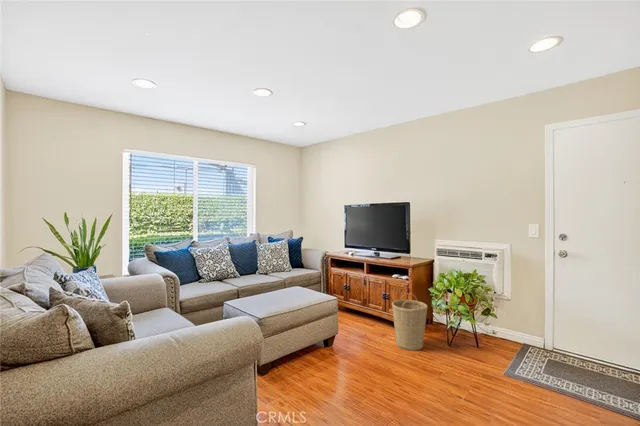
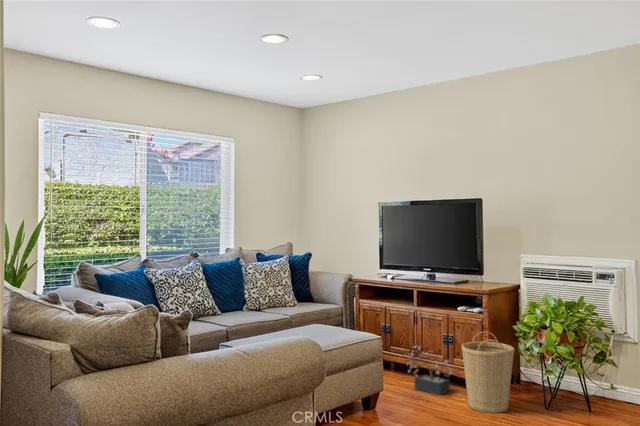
decorative plant: none [357,299,390,334] -> present [407,346,452,395]

